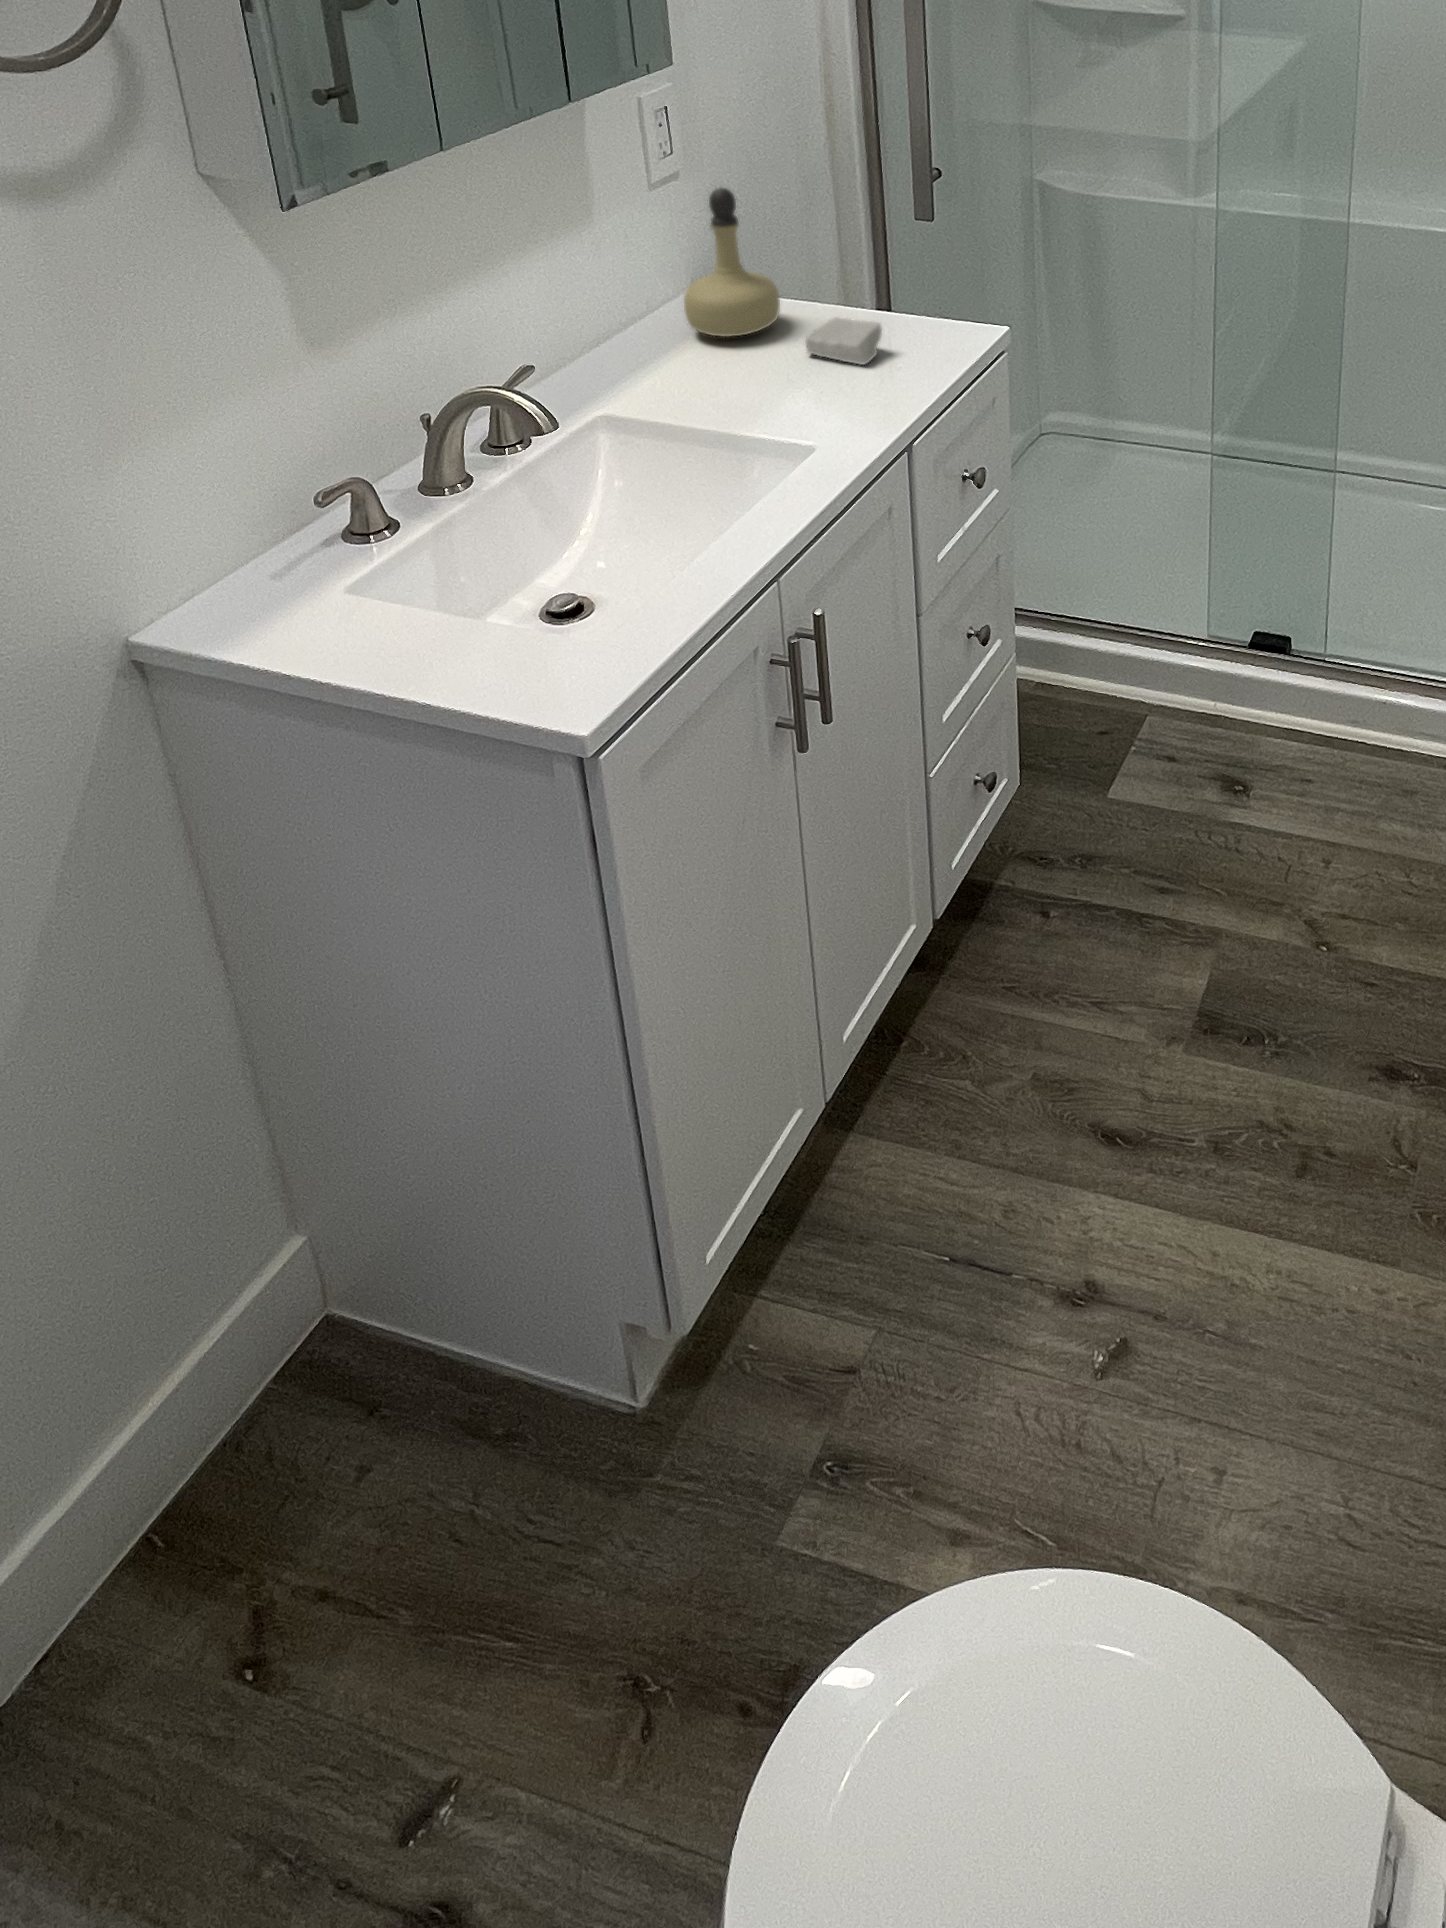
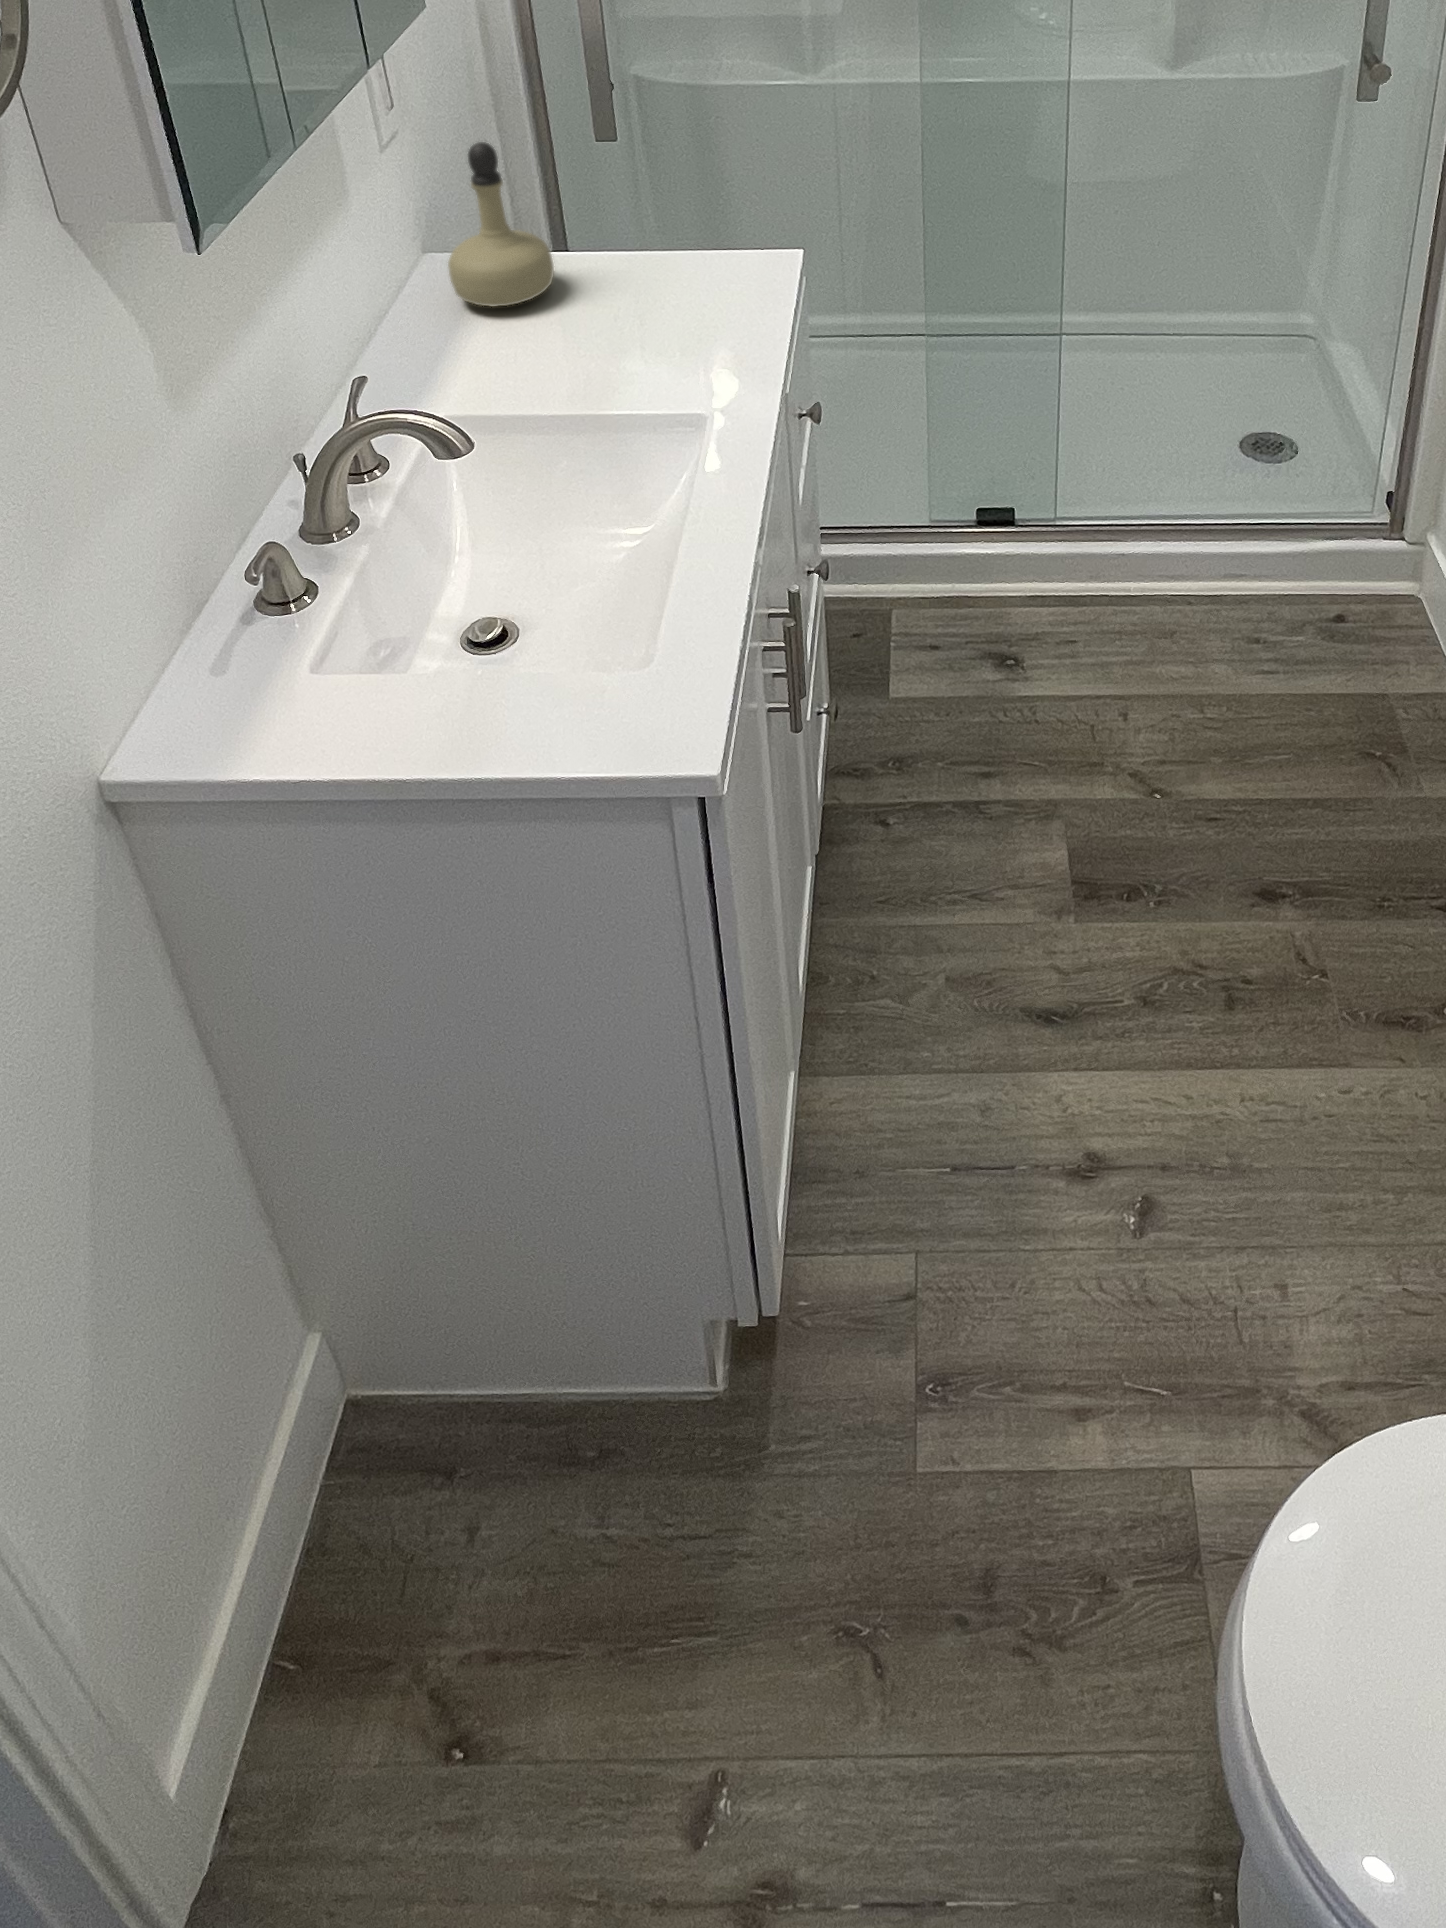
soap bar: present [805,317,882,365] -> none [607,268,686,316]

